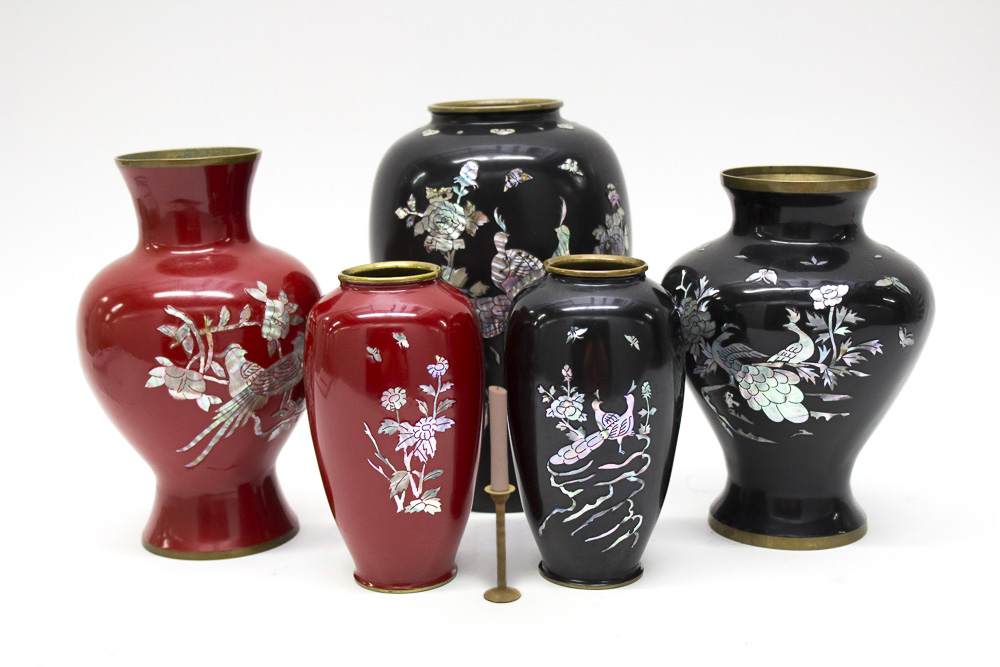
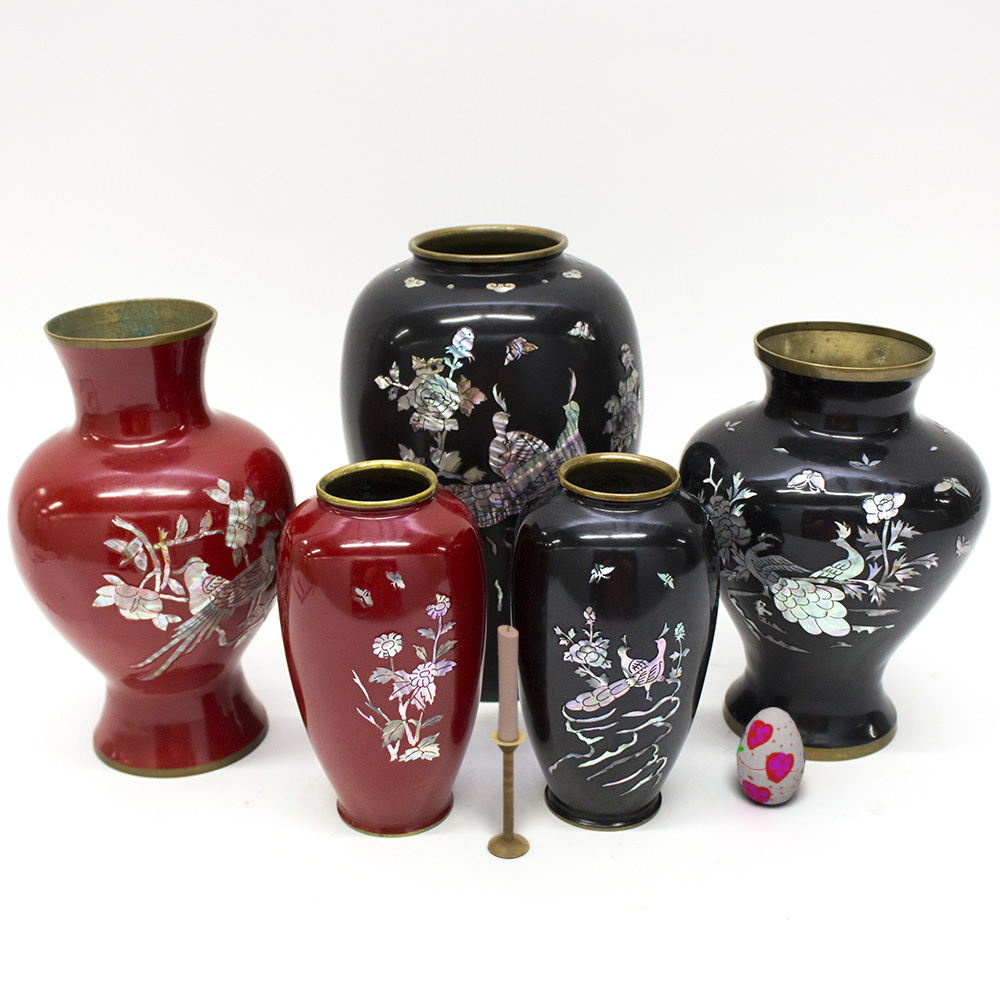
decorative egg: none [709,480,771,568] -> present [736,707,806,804]

